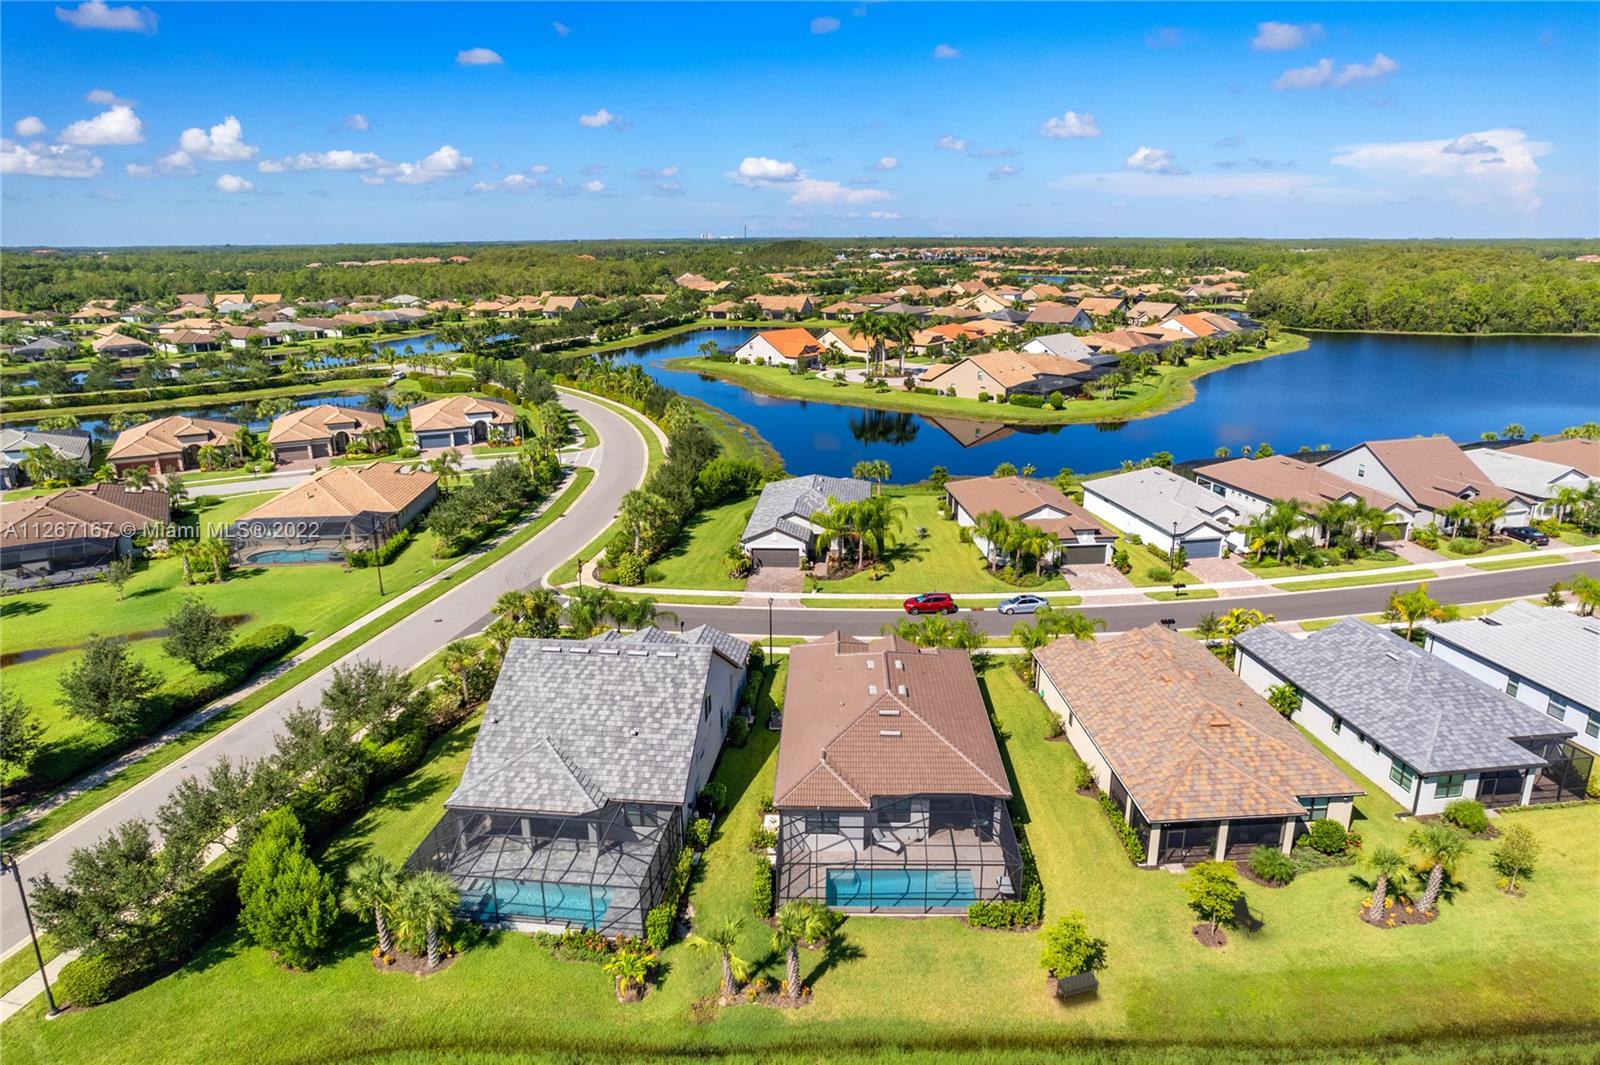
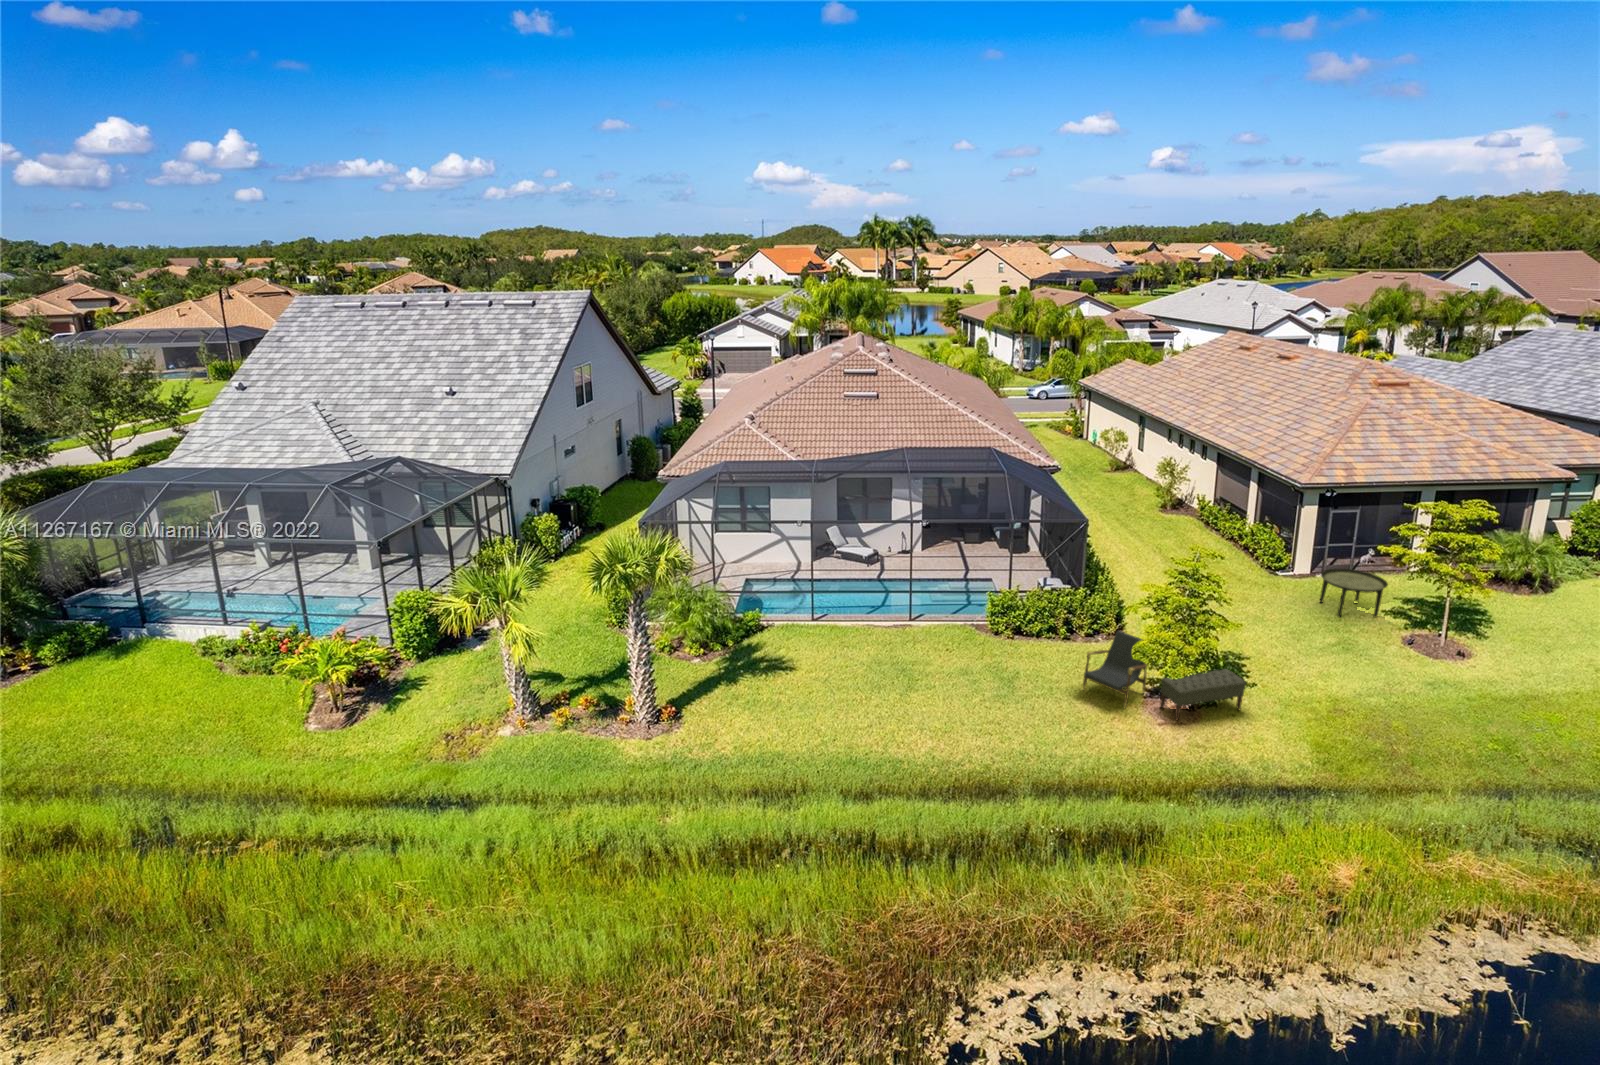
round table: none [1156,877,1190,911] -> present [1320,569,1388,617]
lounge chair: present [1231,897,1265,937] -> present [1083,631,1147,708]

